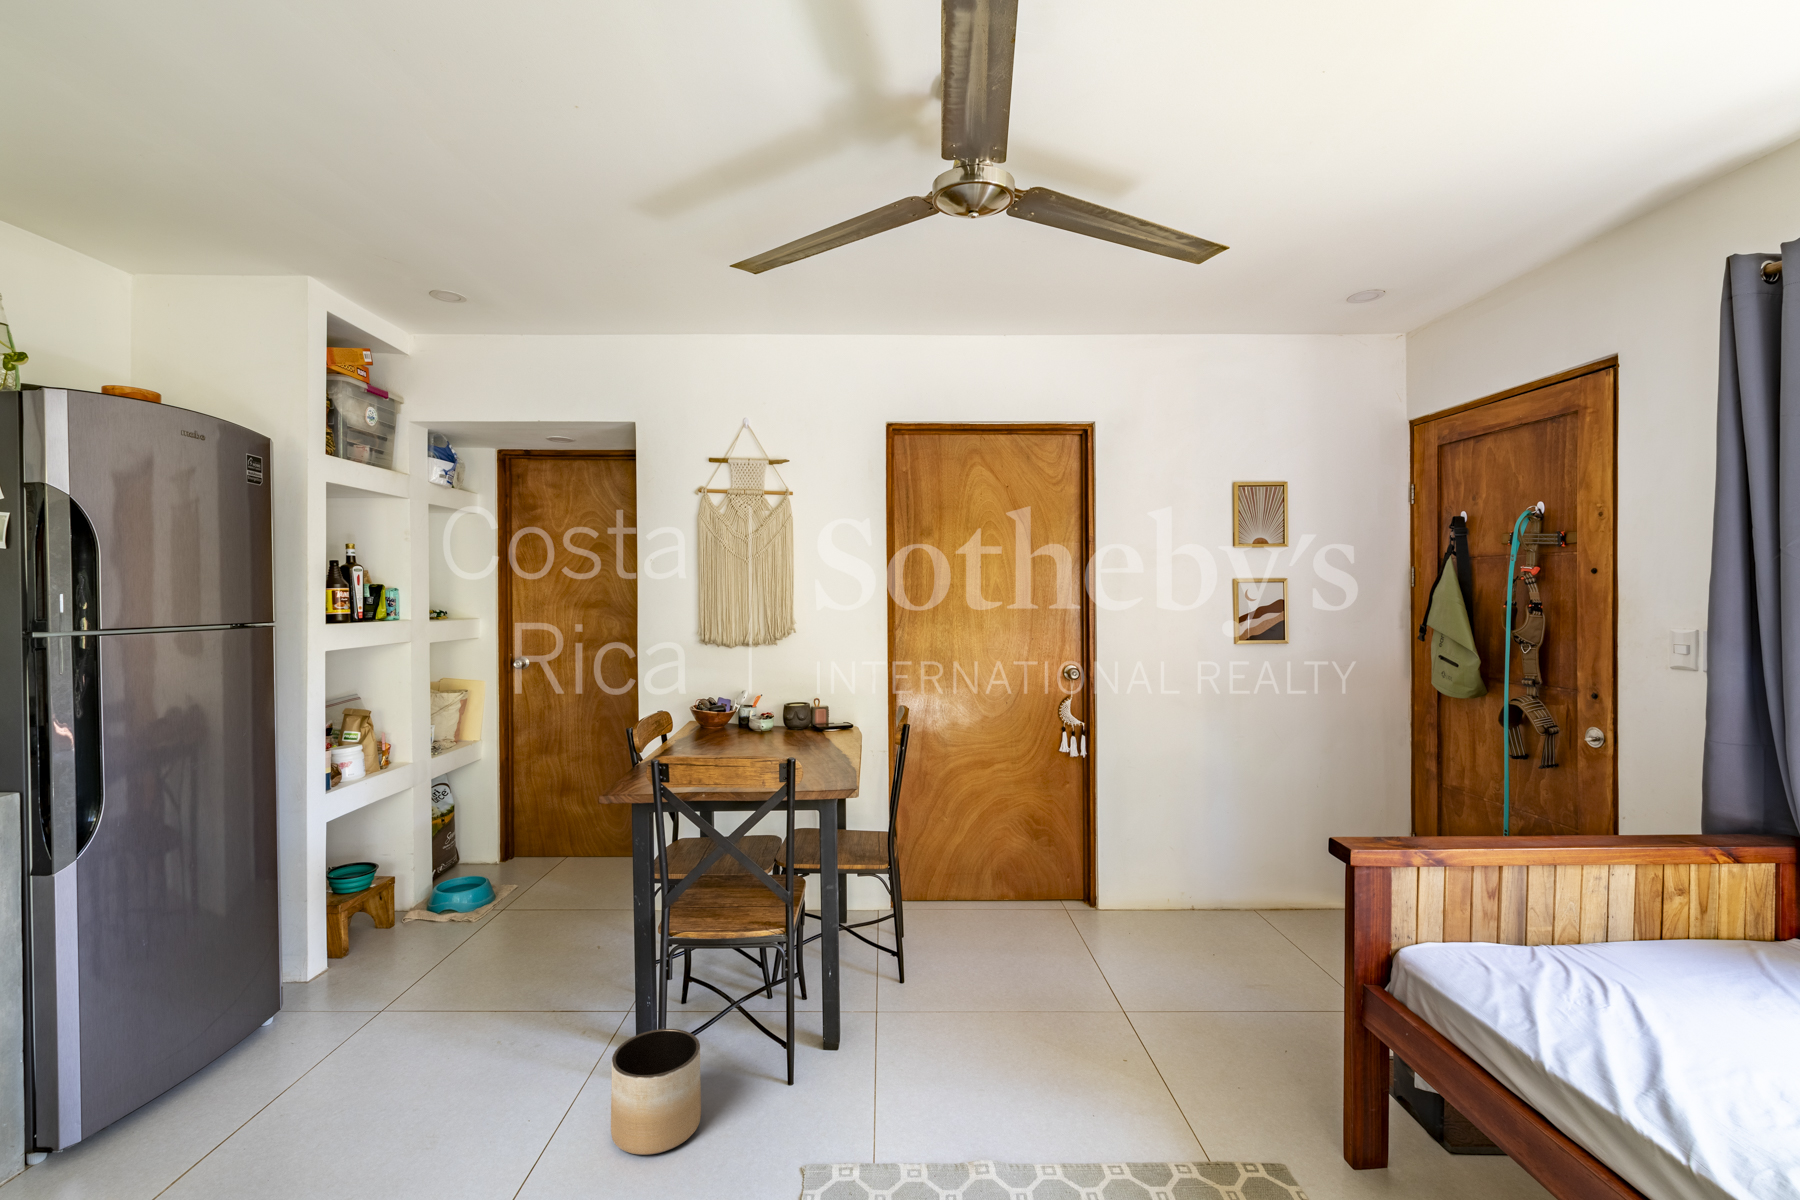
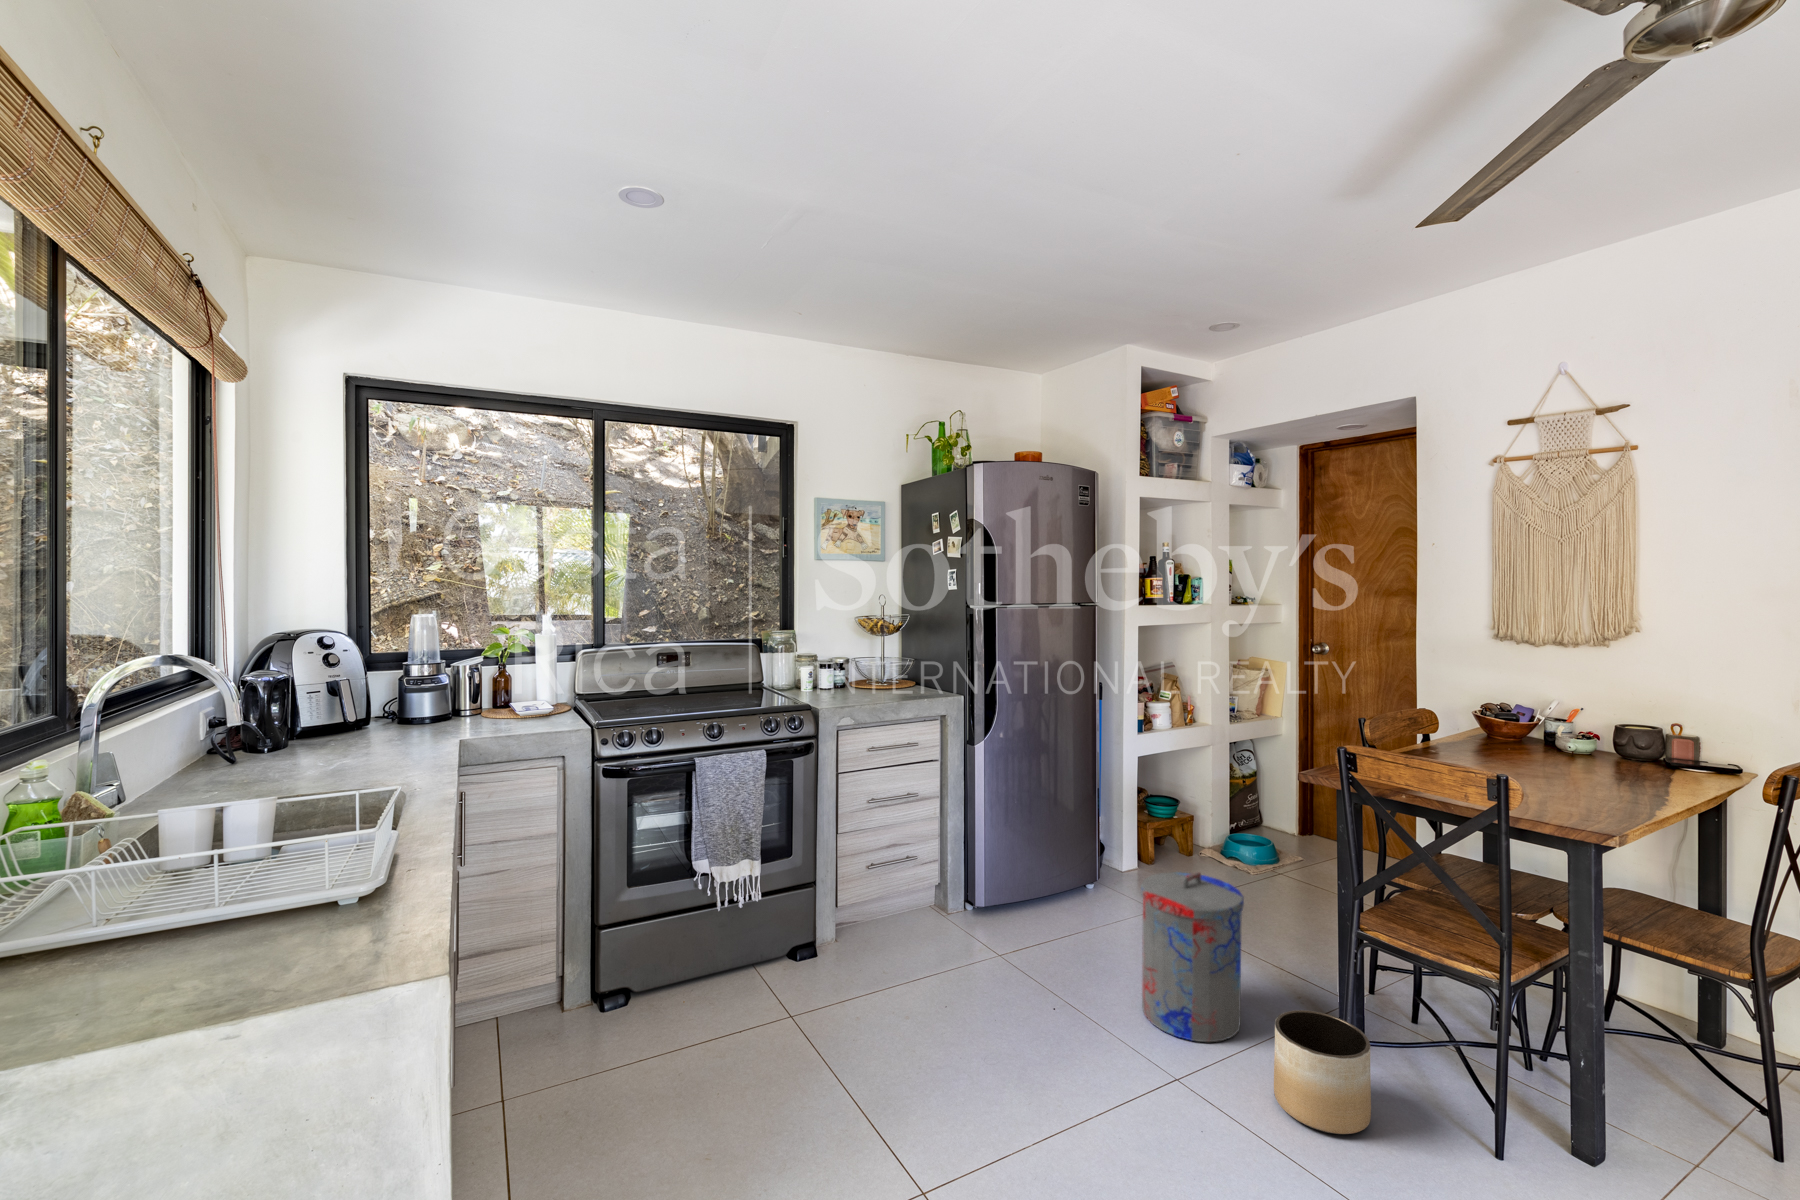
trash can: none [420,938,550,1152] -> present [1141,872,1244,1042]

